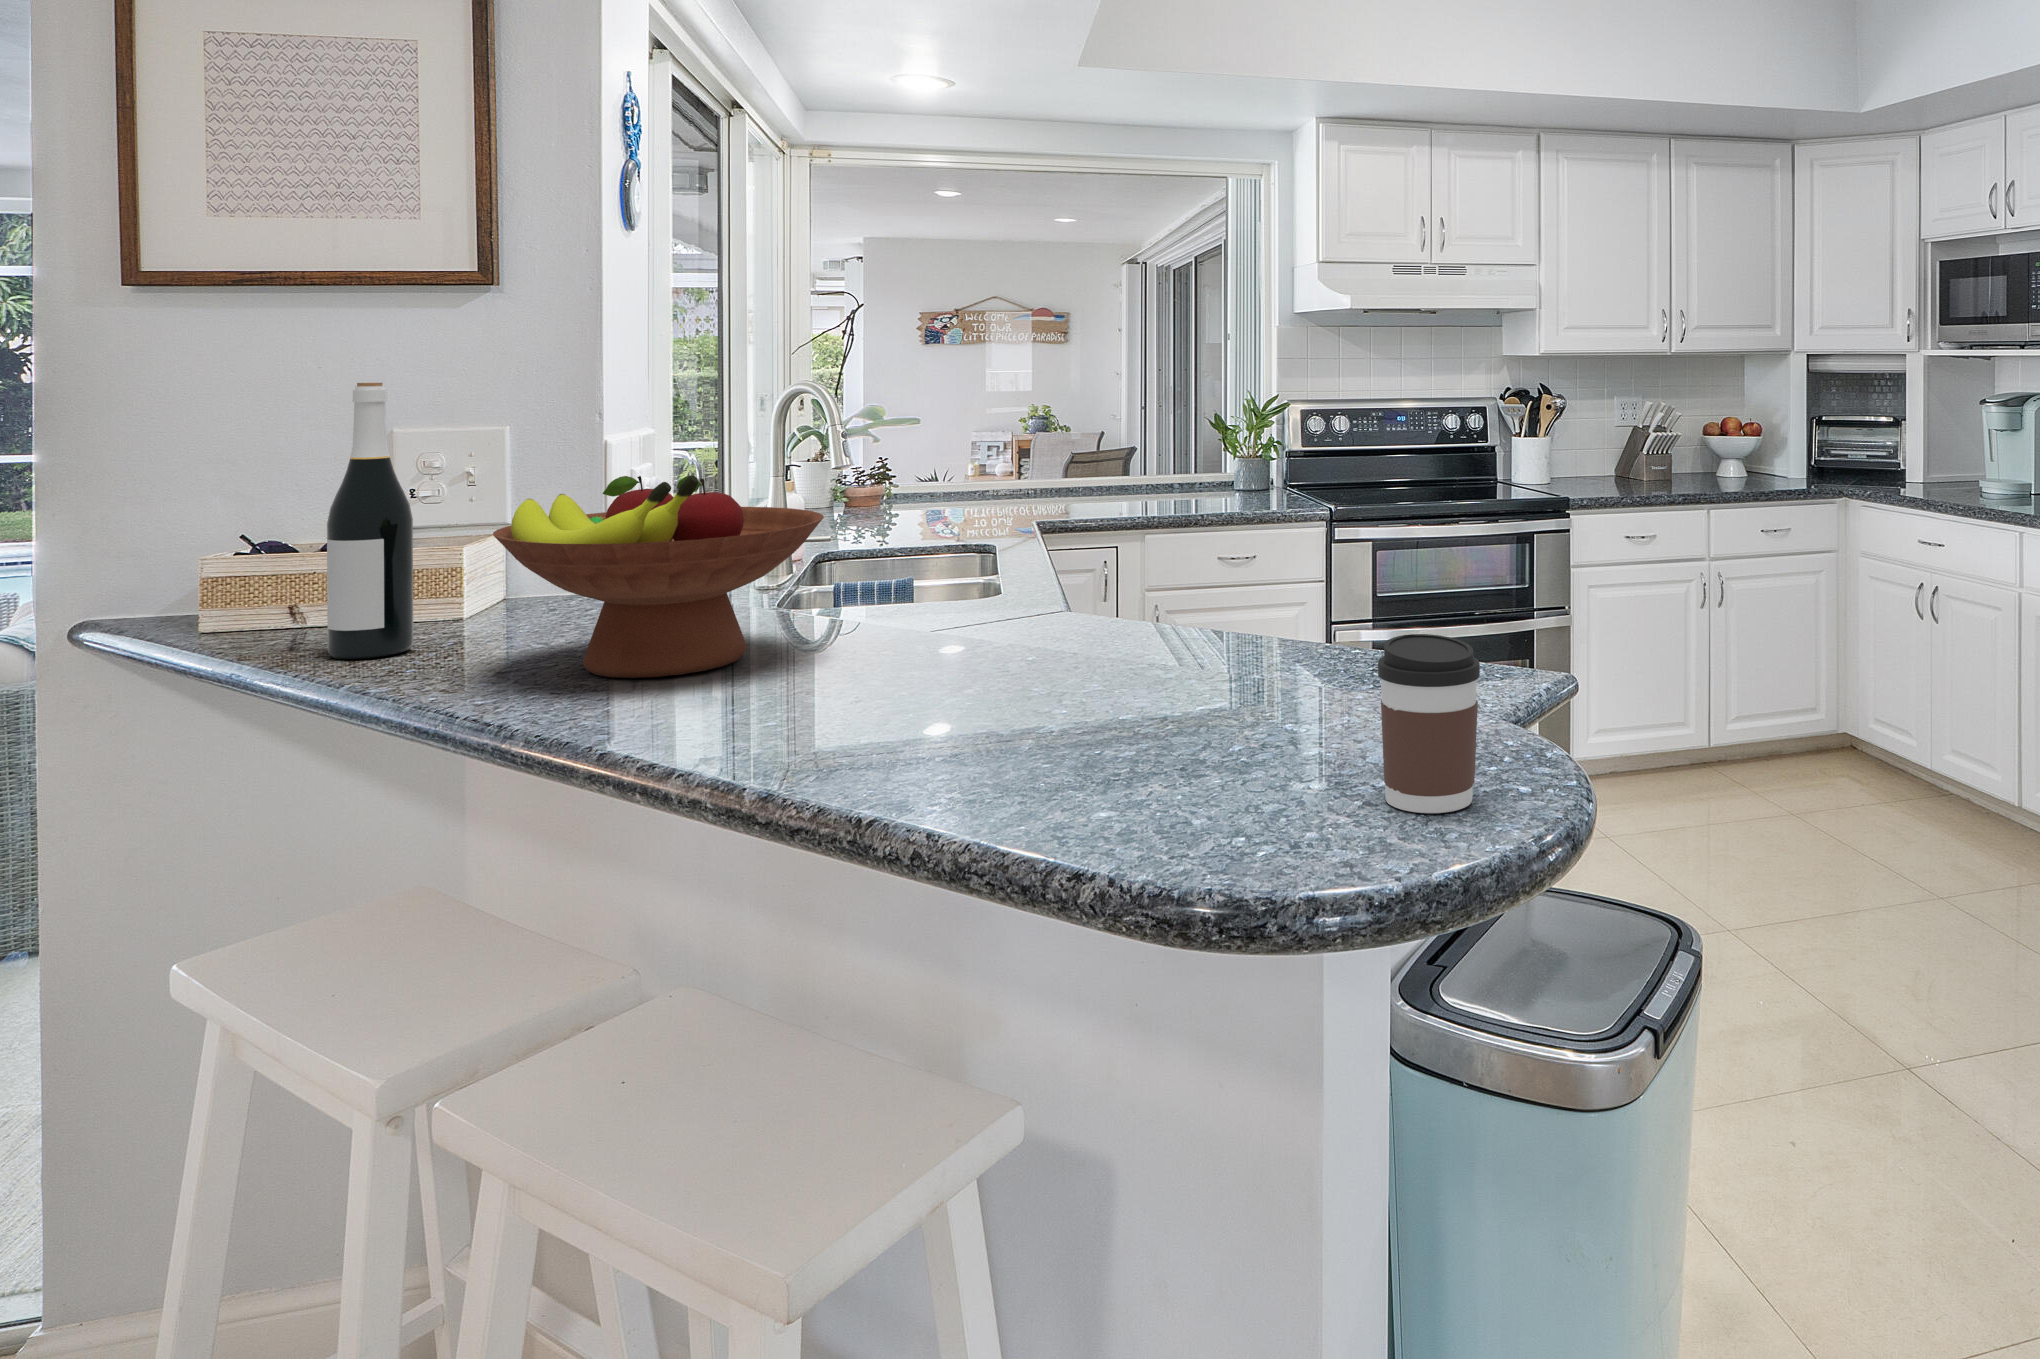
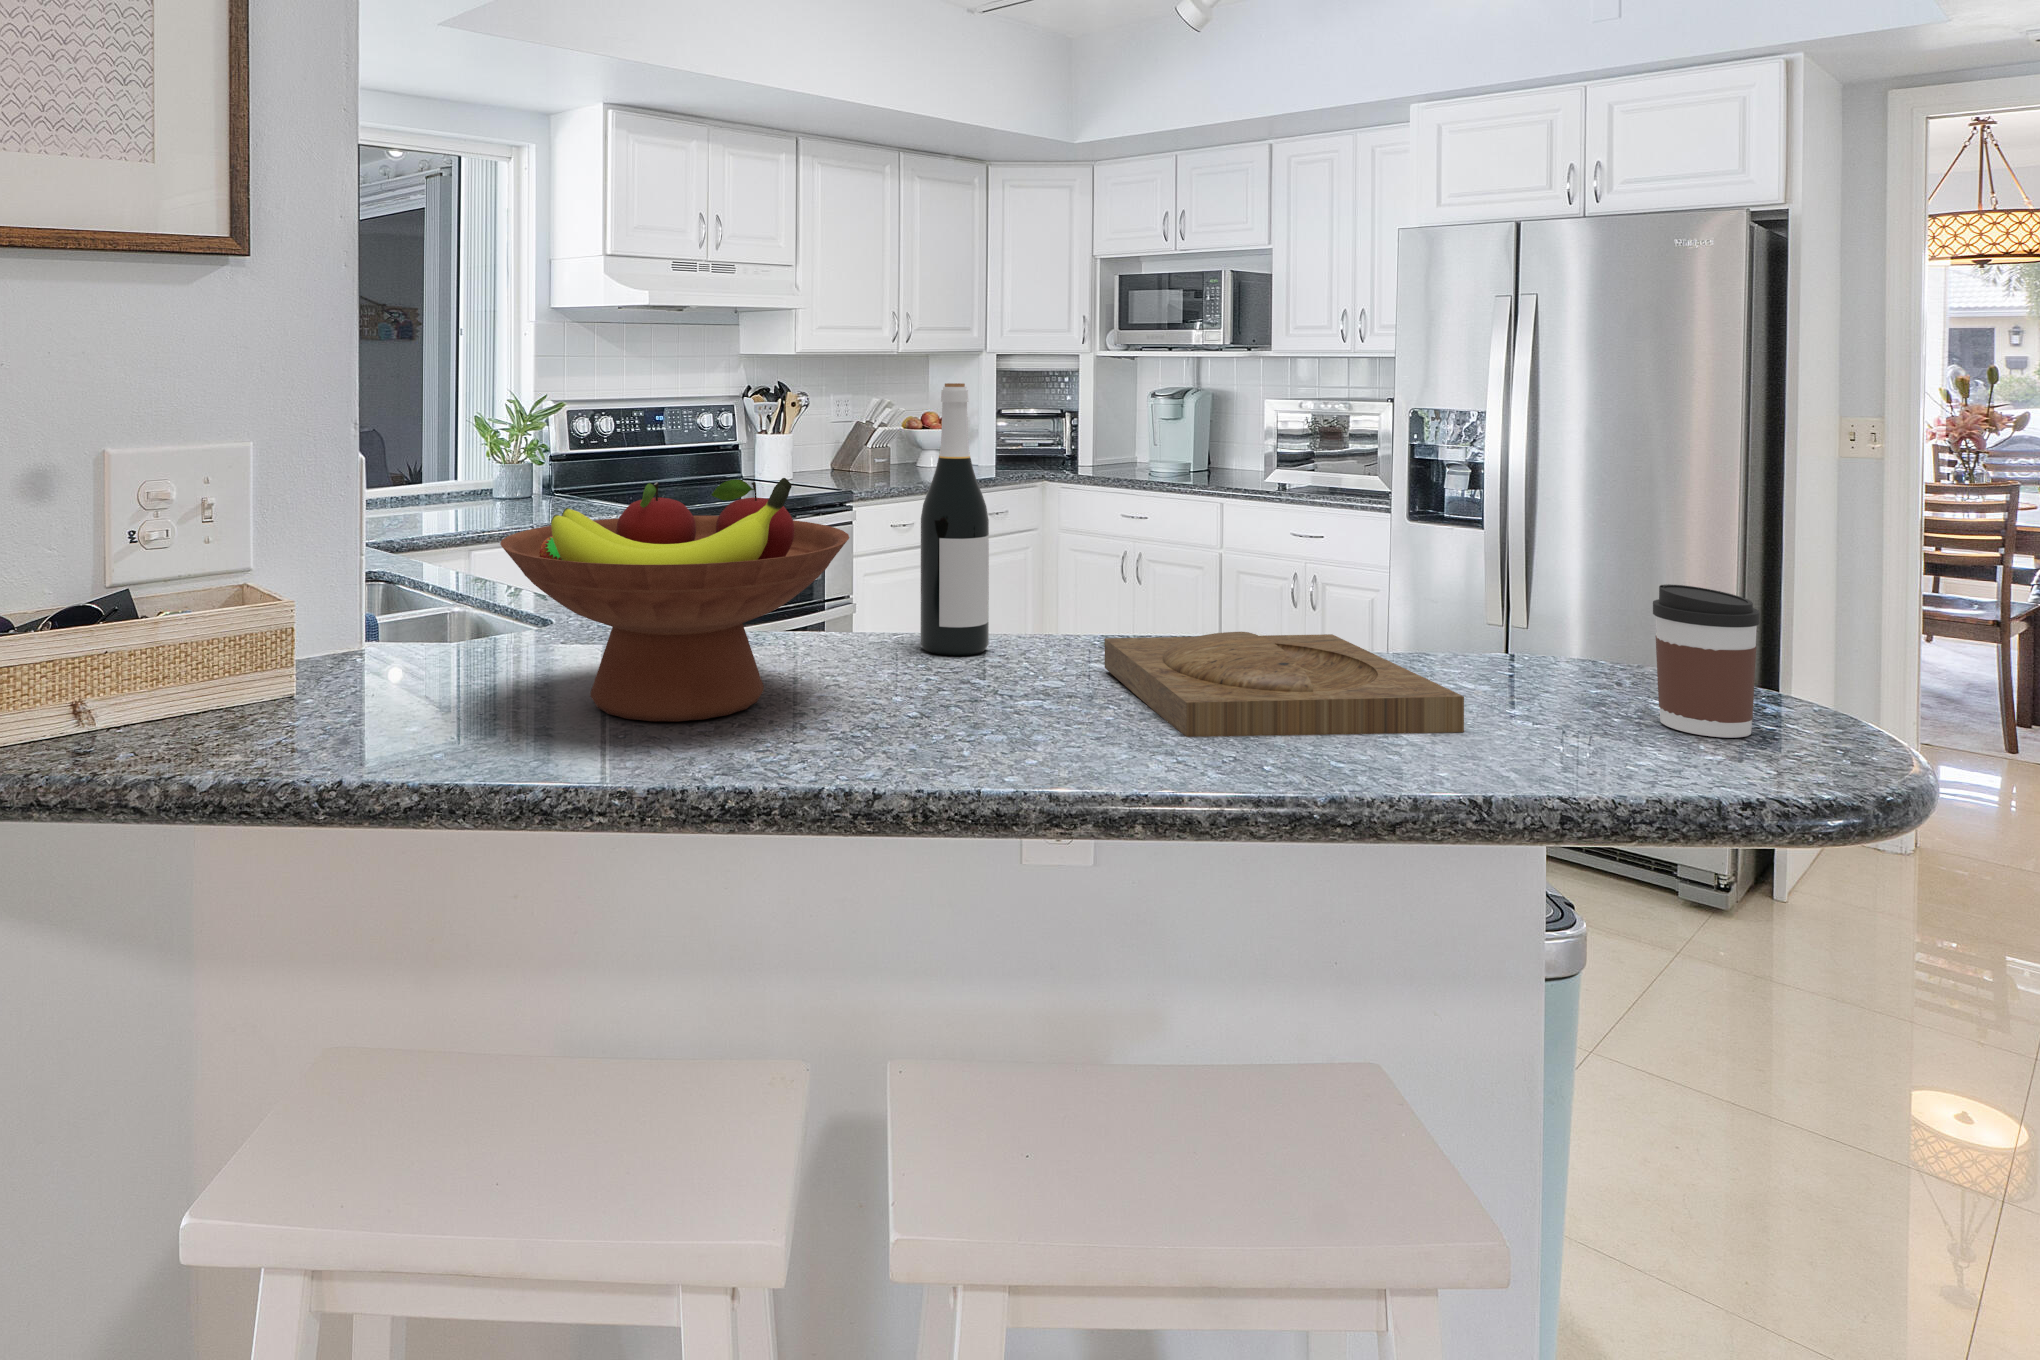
wine bottle: present [327,383,413,659] -> present [921,383,989,655]
tray: none [922,648,1288,769] -> present [1105,632,1464,737]

